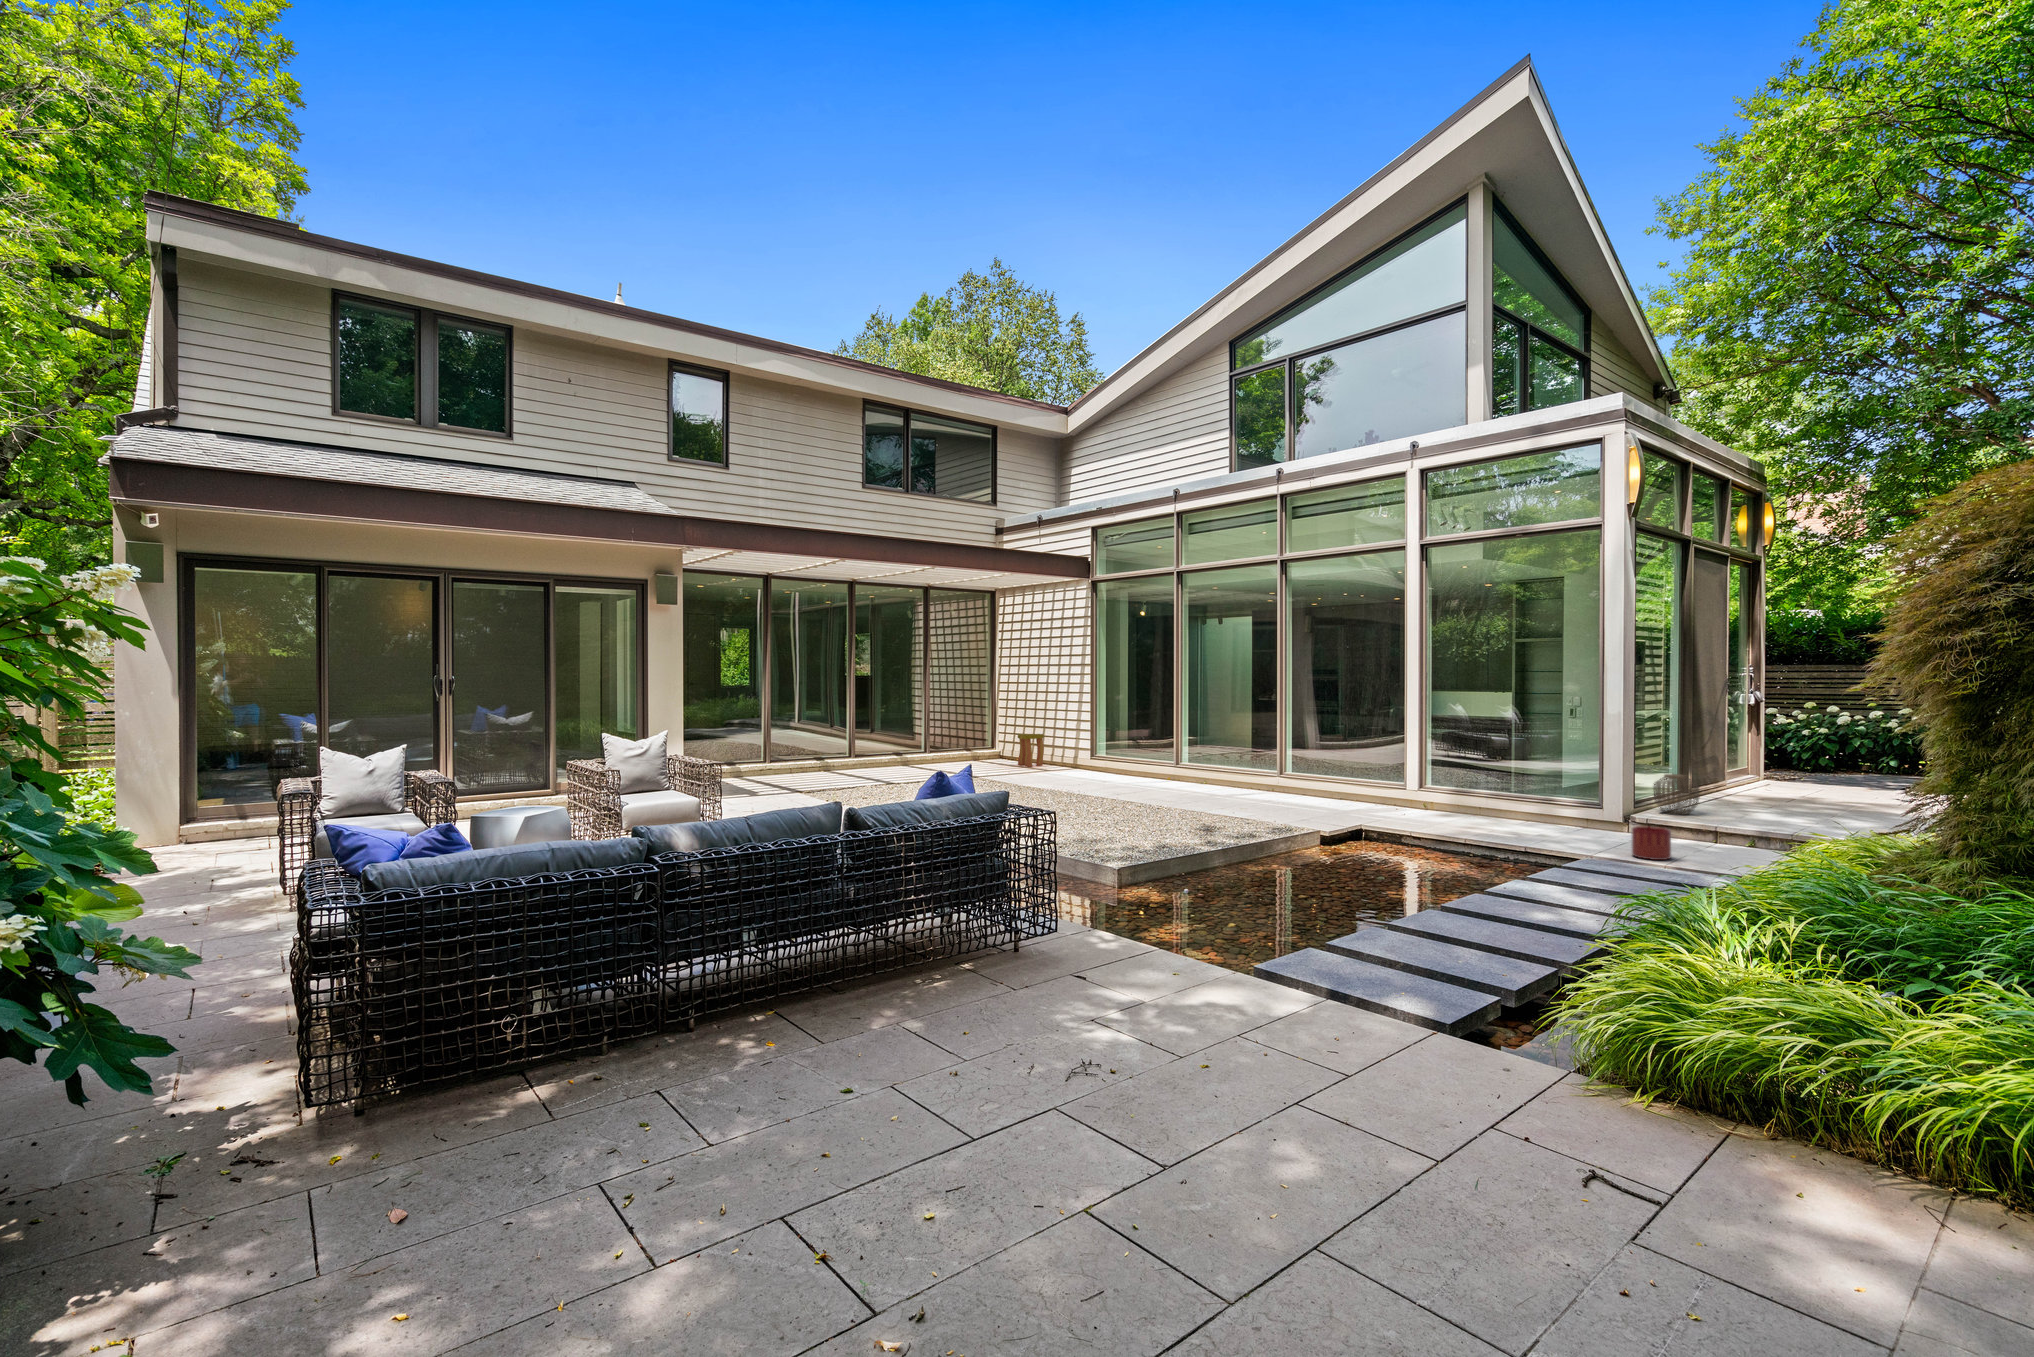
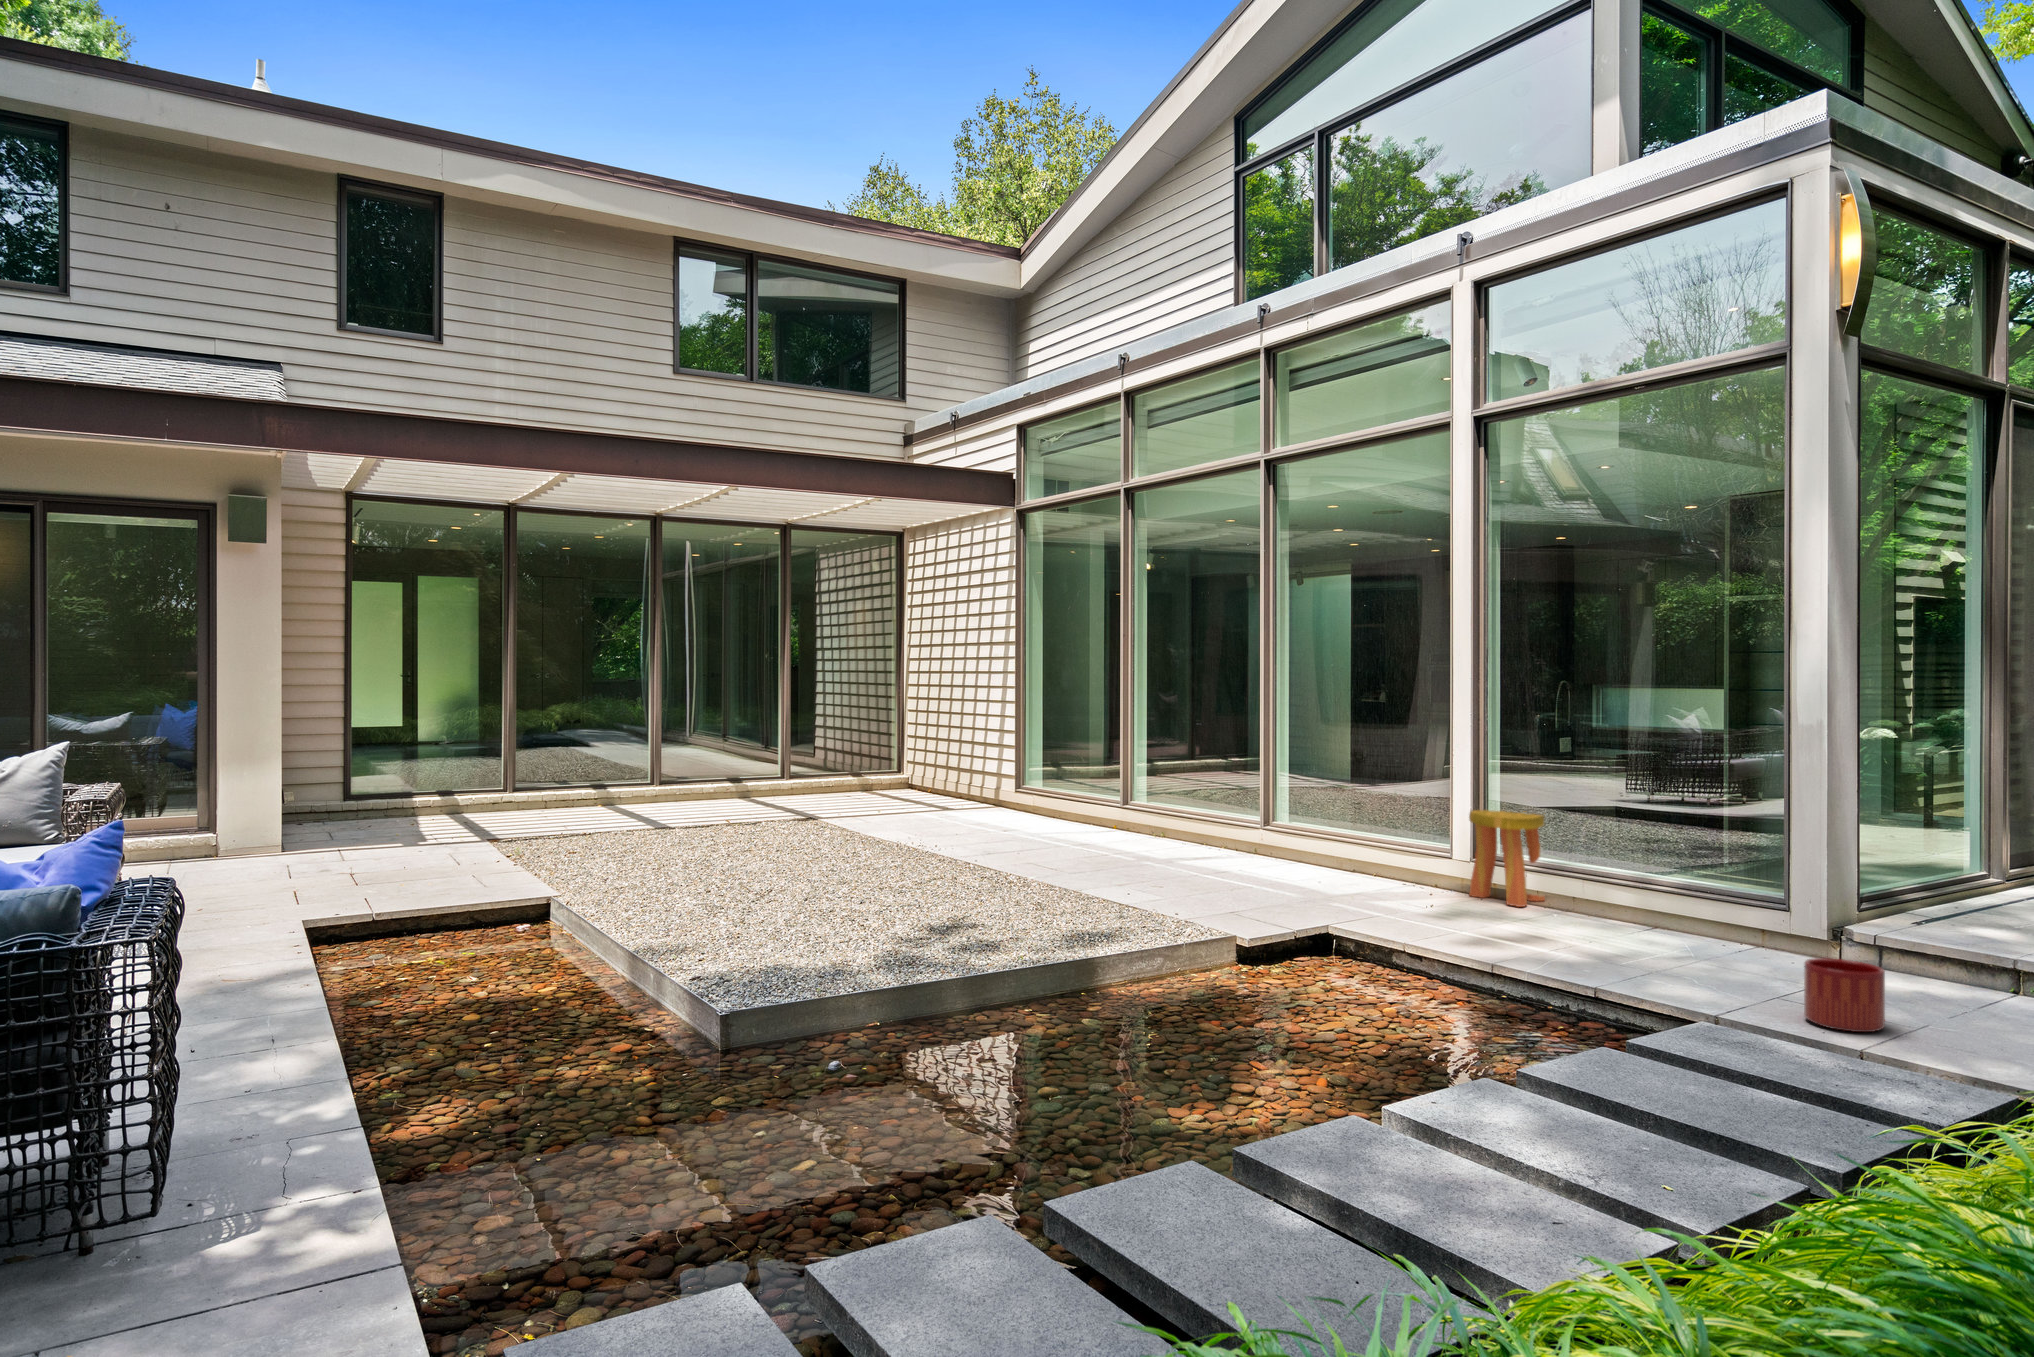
stool: present [1018,734,1044,767] -> present [1469,810,1545,907]
woven basket: present [1654,774,1699,815] -> none [1910,844,1999,922]

